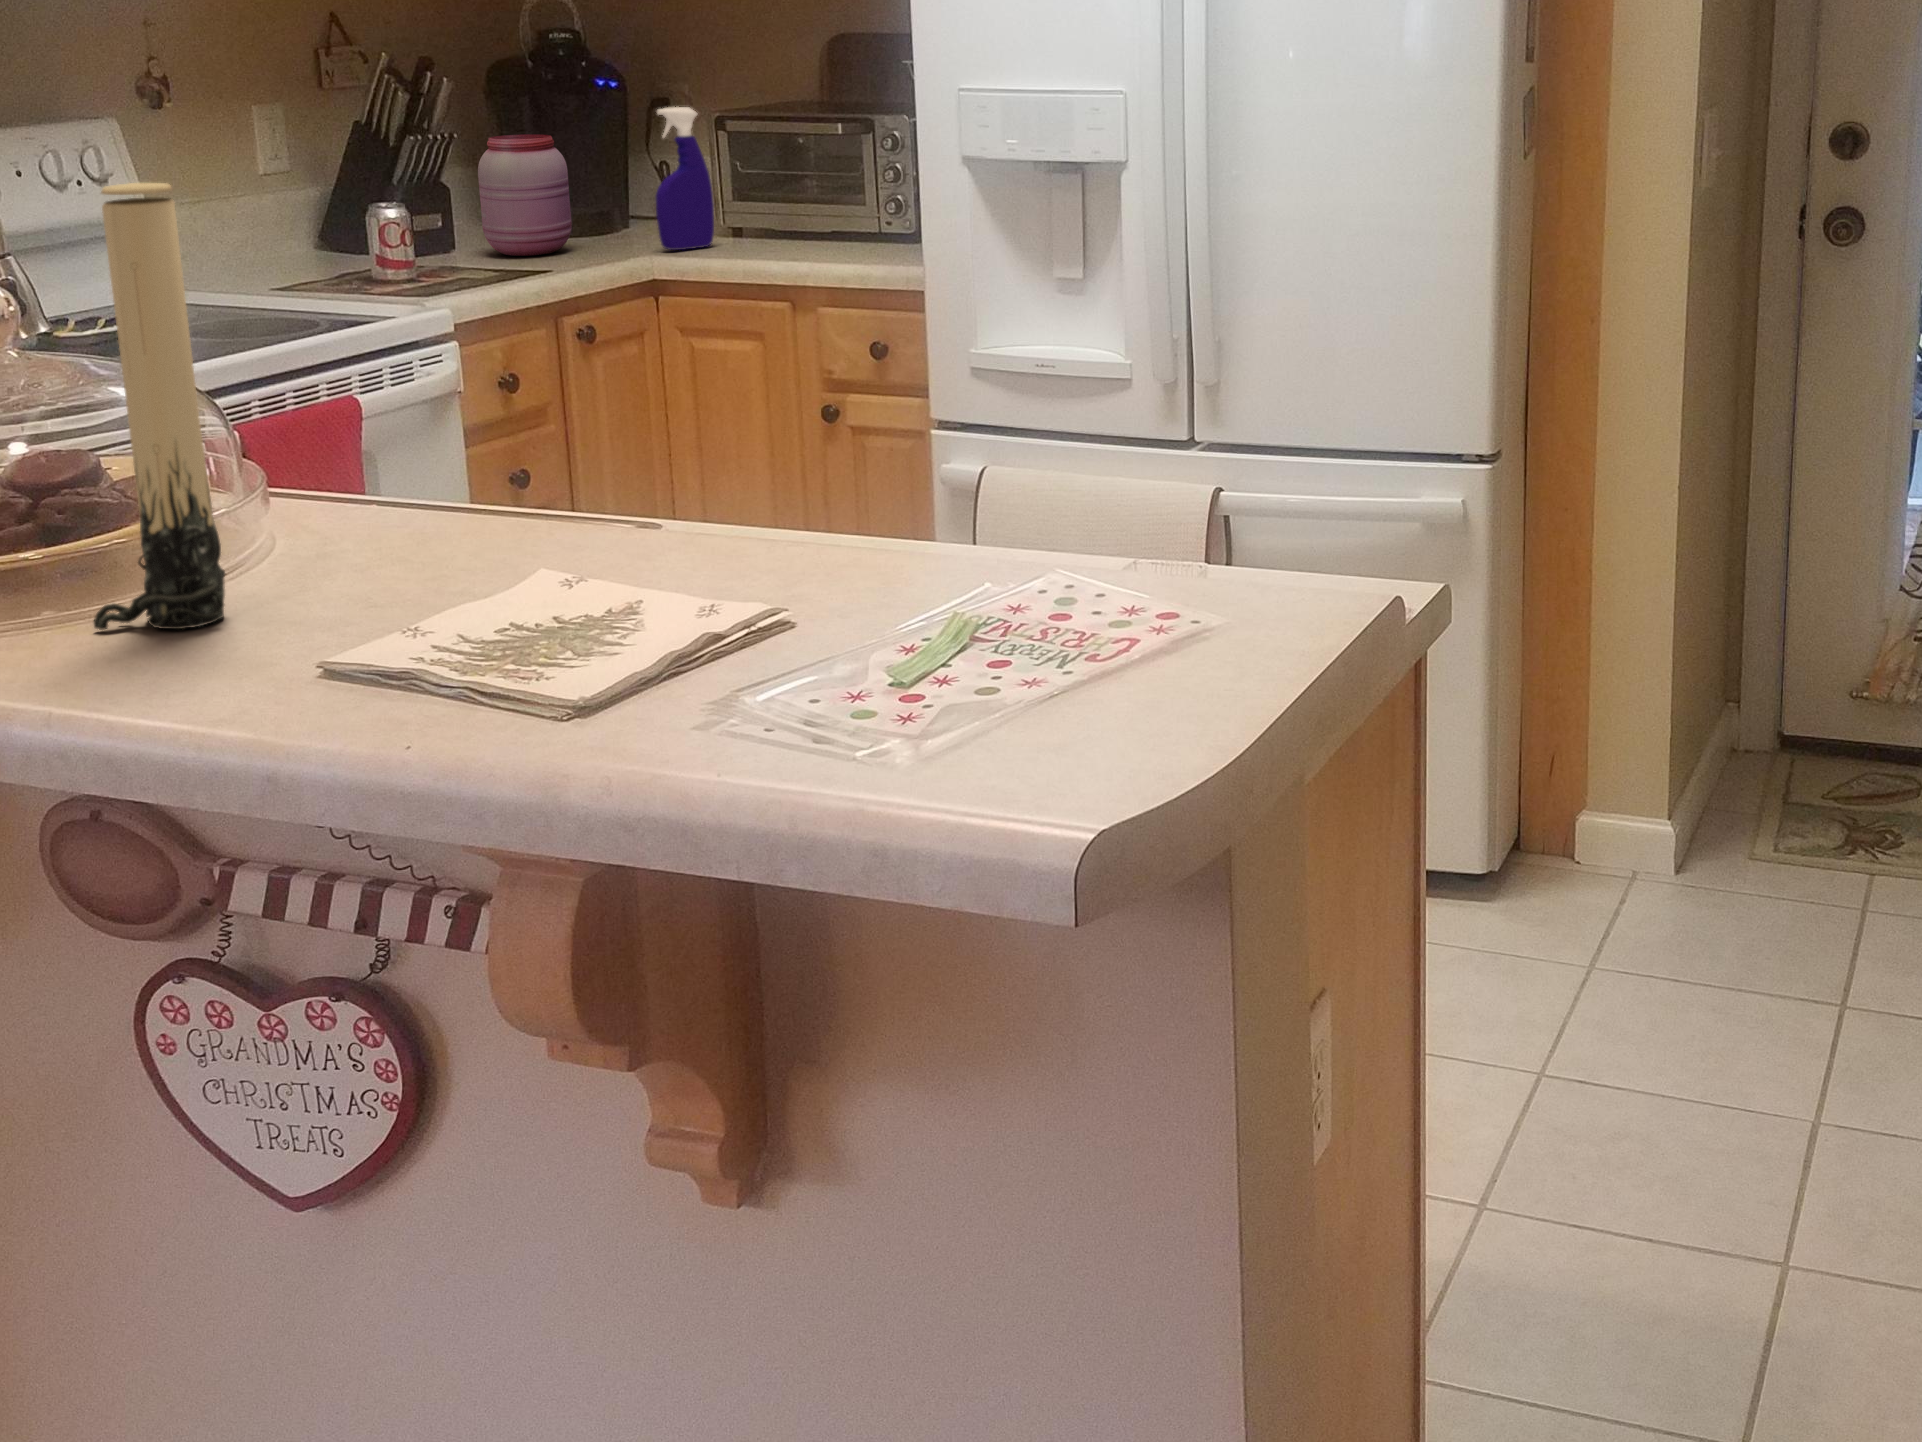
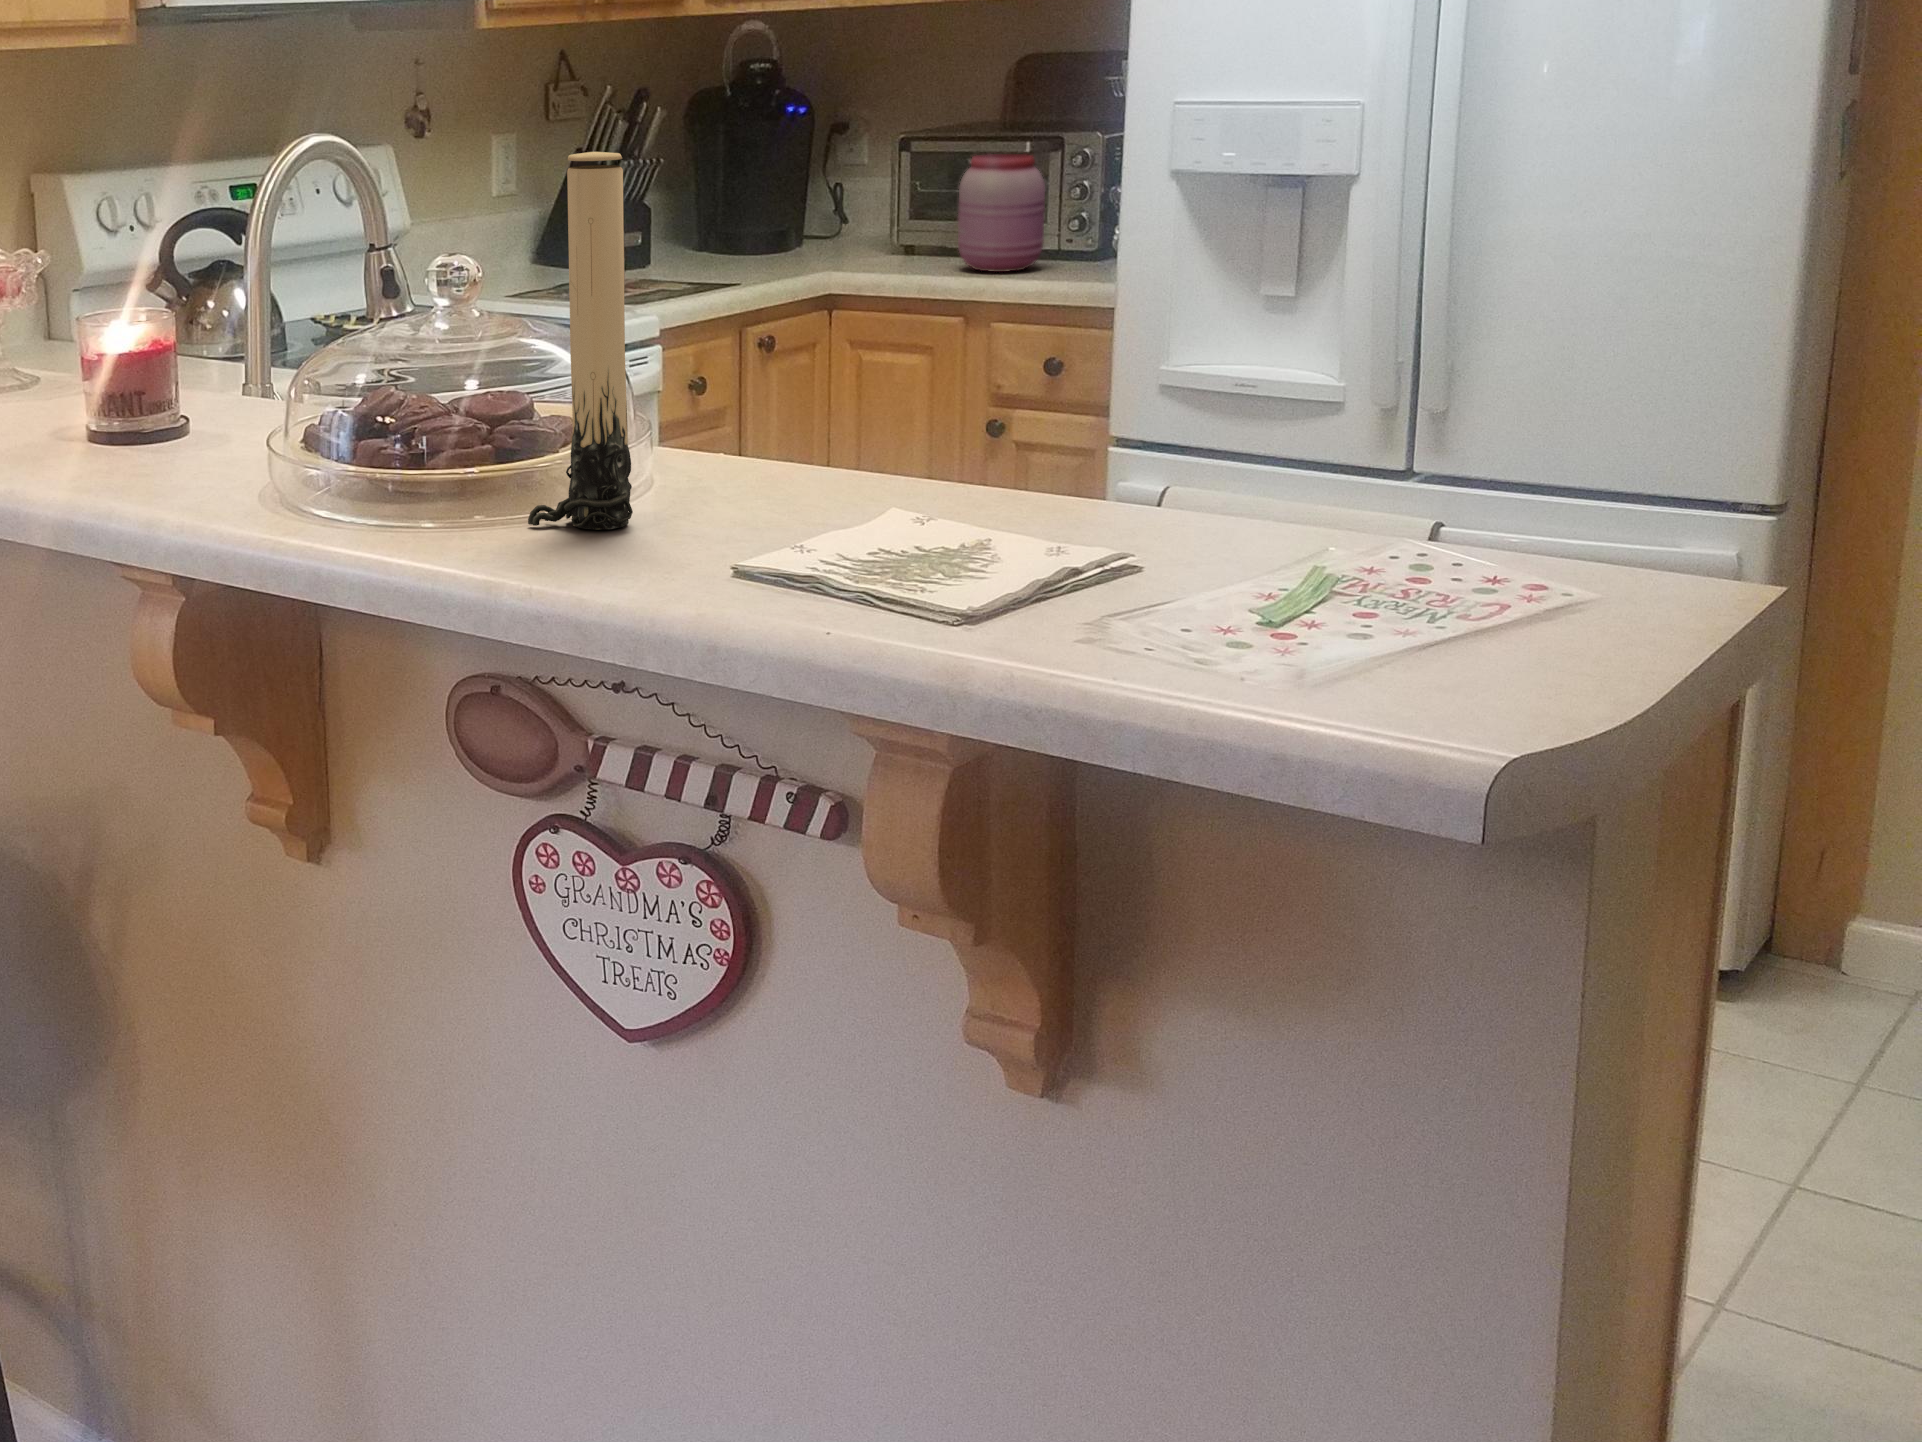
spray bottle: present [656,107,714,250] -> none [844,132,898,267]
jar: present [478,134,572,256] -> present [958,154,1045,272]

